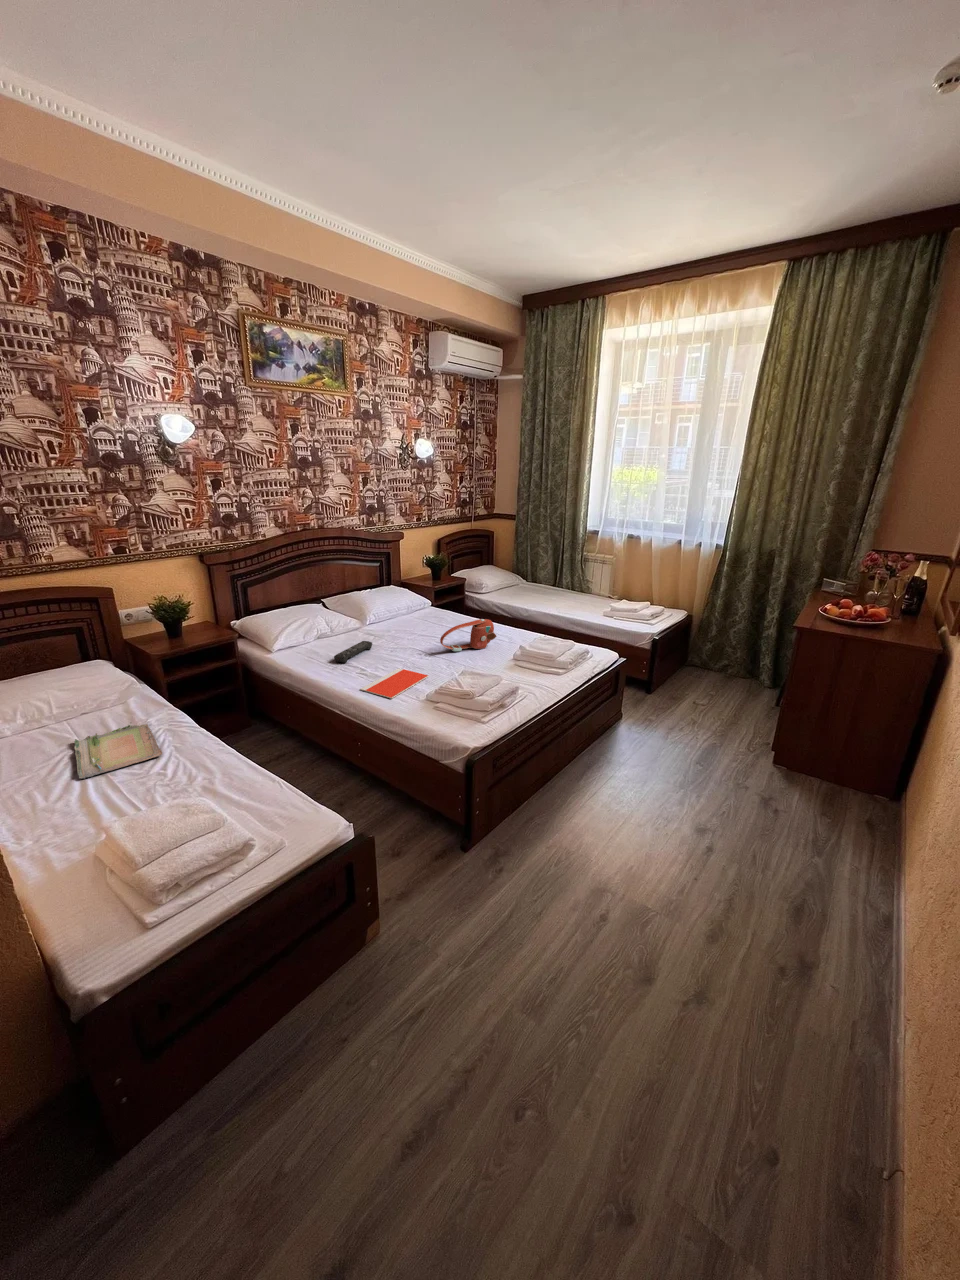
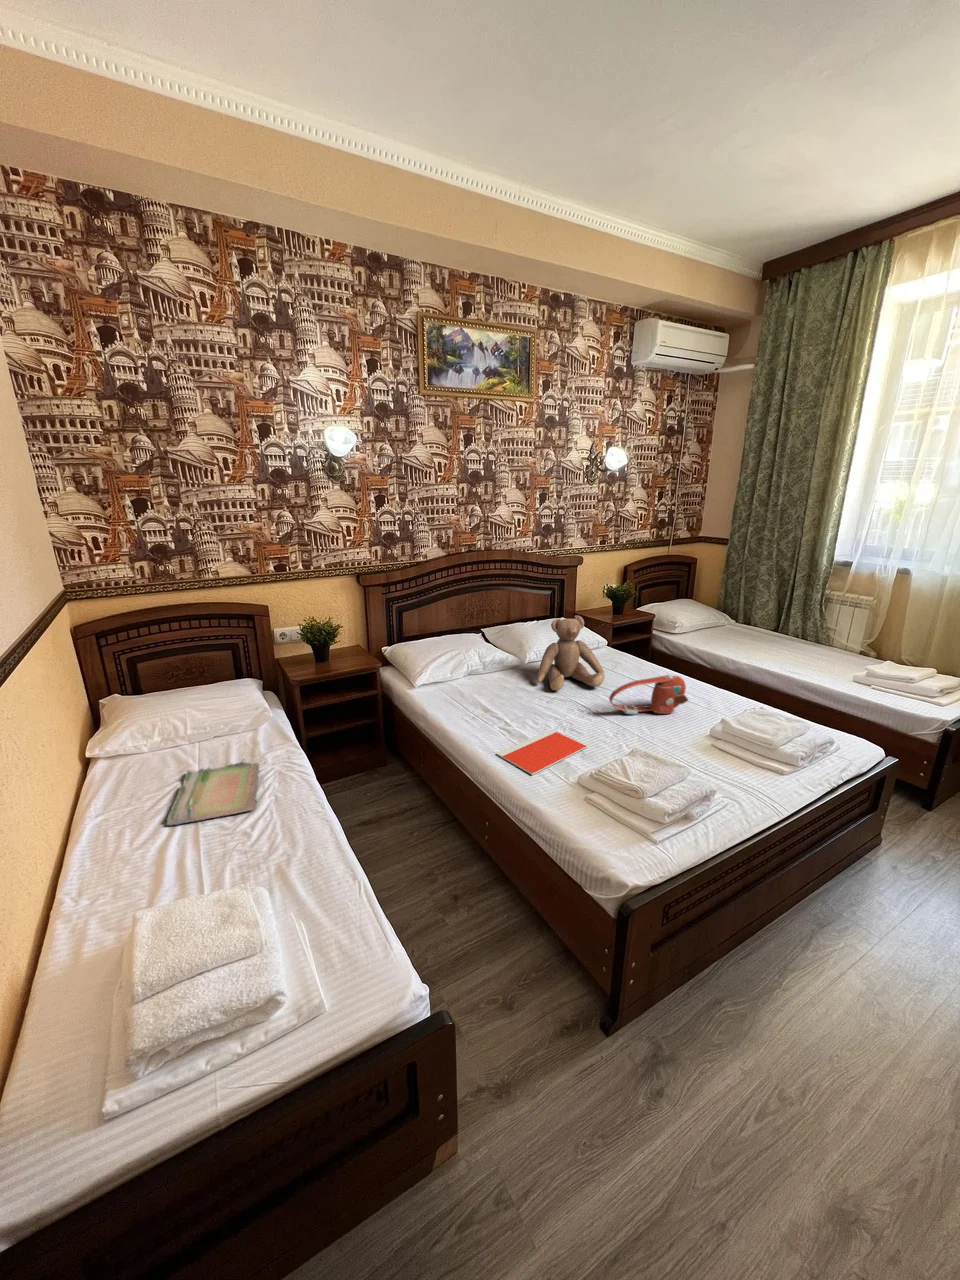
teddy bear: none [380,580,434,641] -> present [537,615,605,691]
remote control: present [334,641,372,663] -> none [477,686,525,713]

